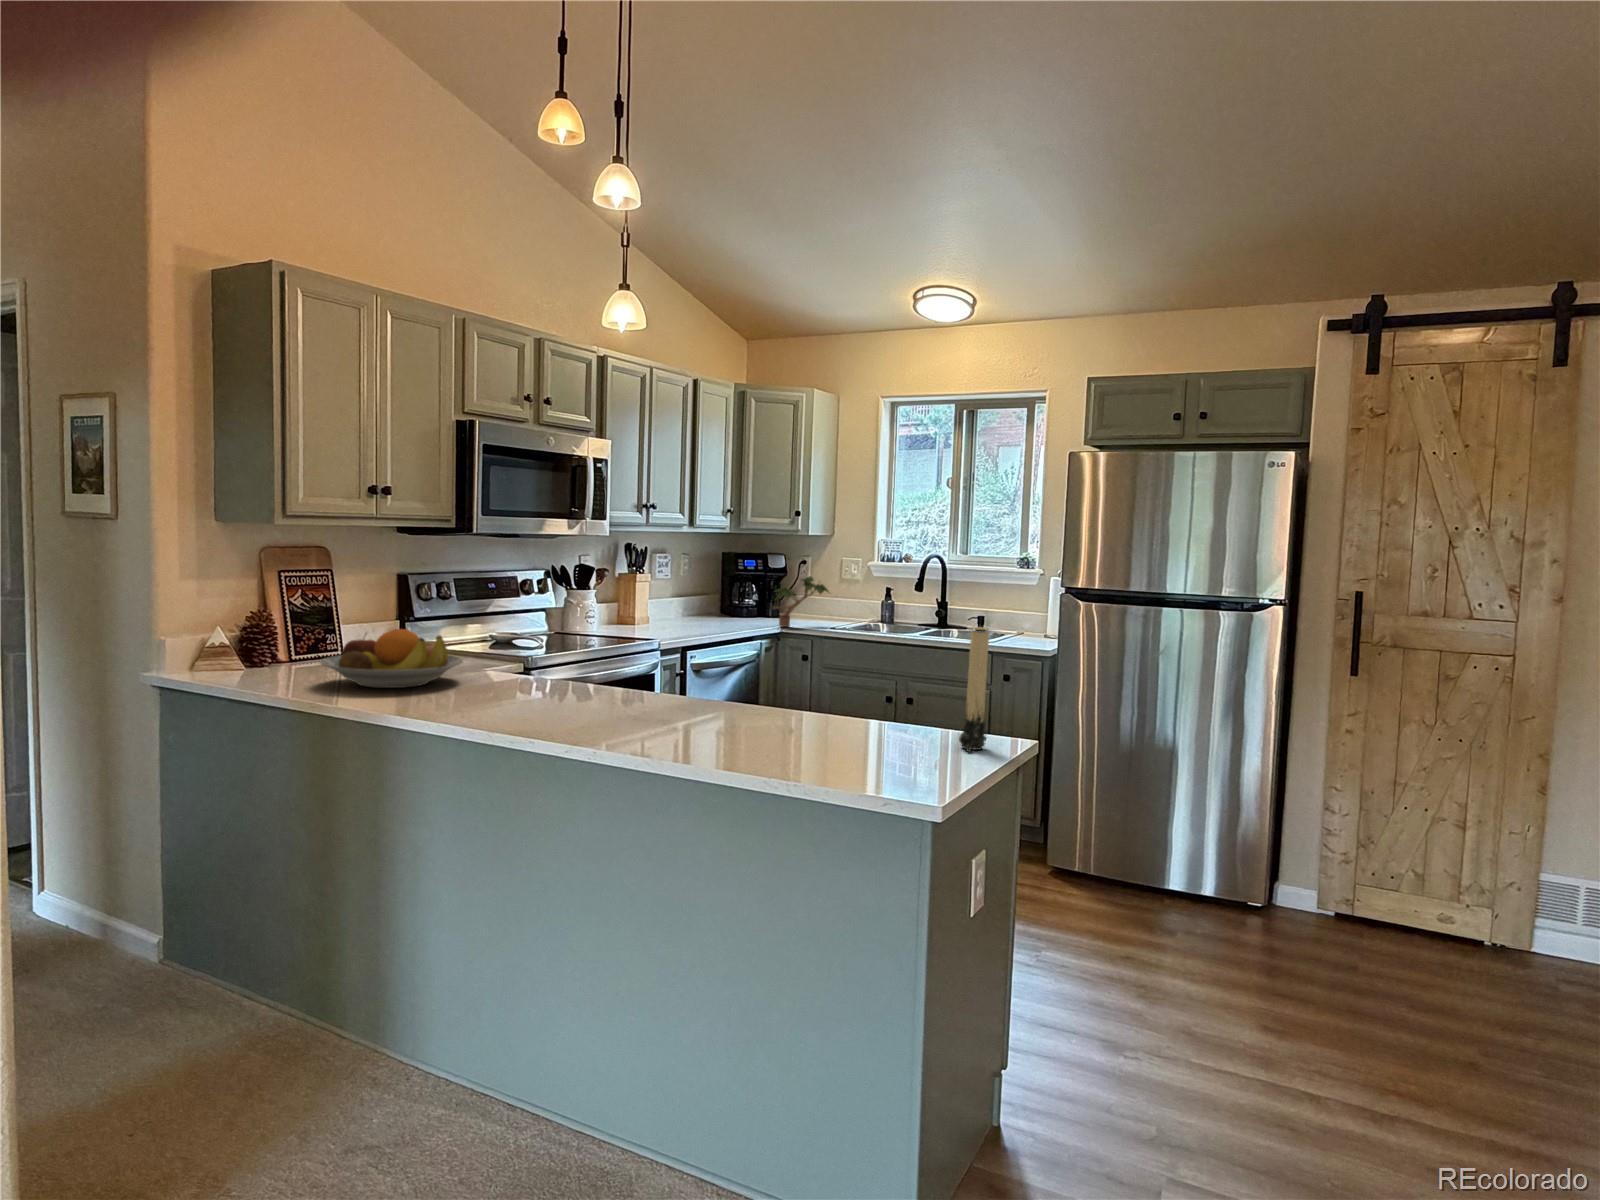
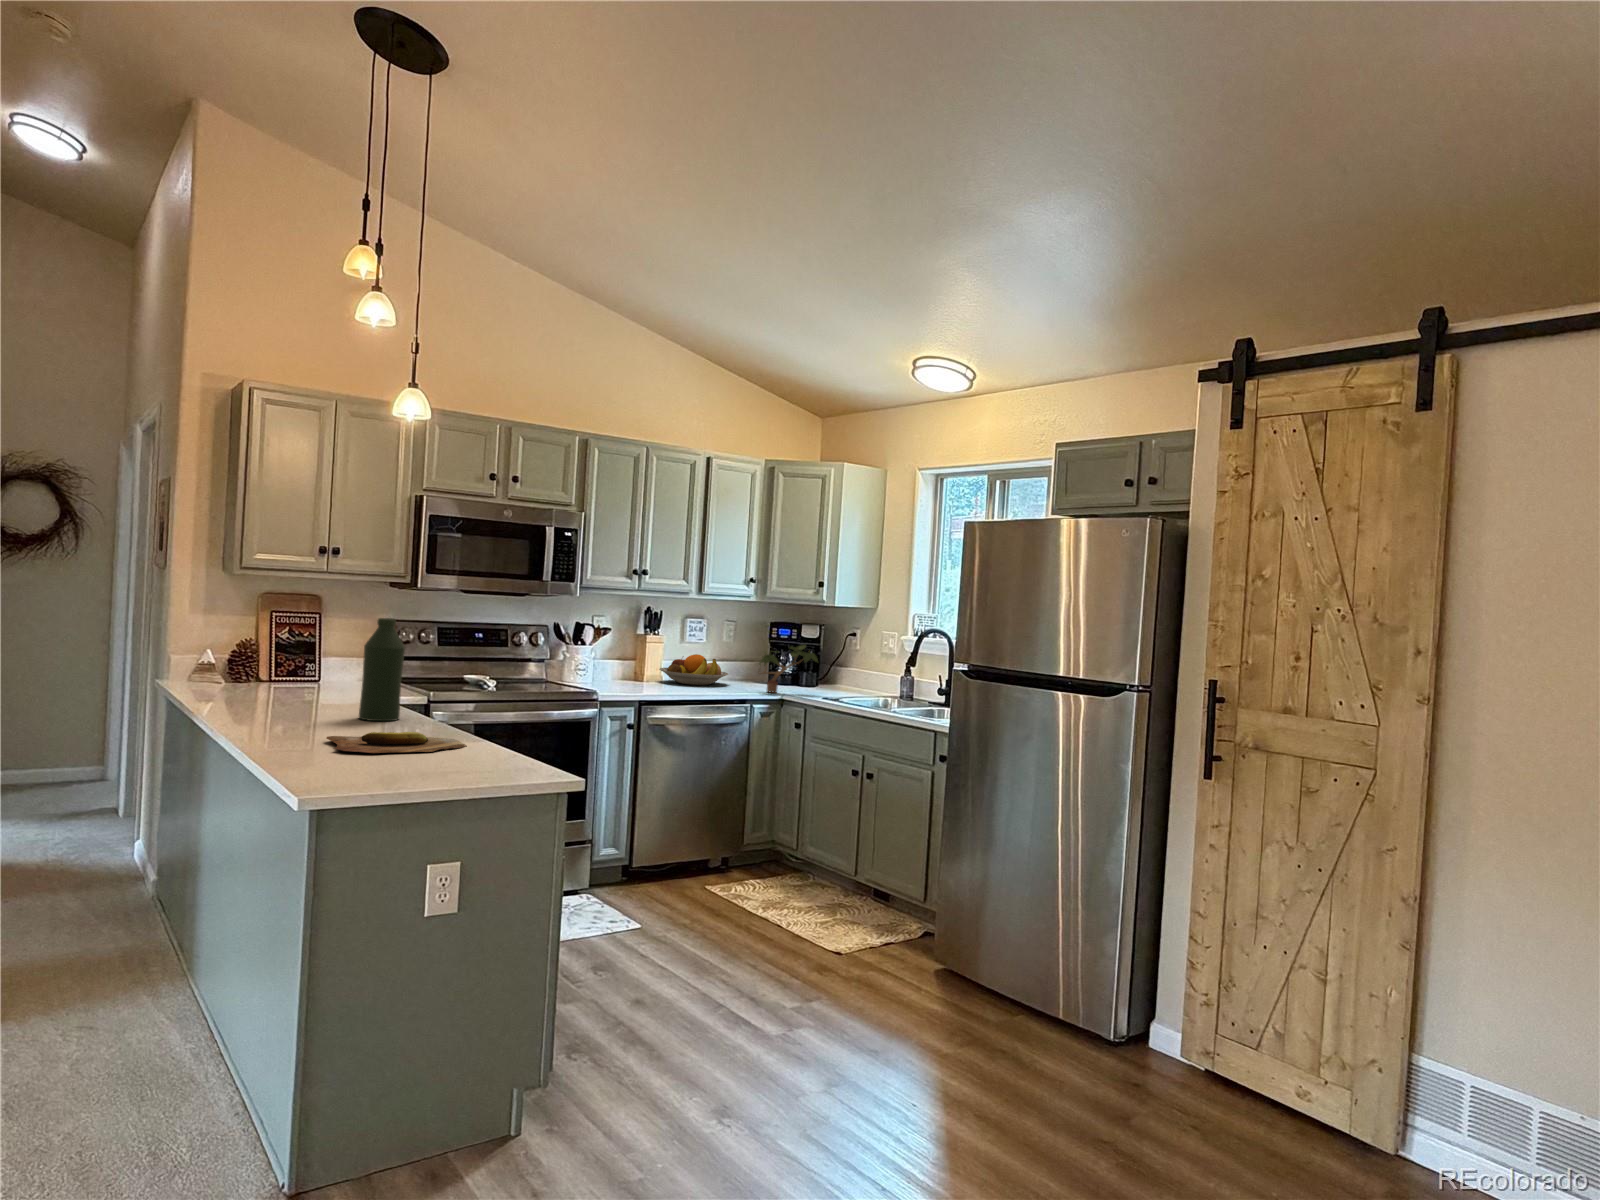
bottle: none [579,572,634,704] -> present [359,618,405,721]
candle: present [959,627,989,752] -> none [476,667,511,771]
fruit bowl: present [320,629,463,688] -> present [659,654,728,685]
cutting board: none [685,714,837,749] -> present [326,732,466,753]

